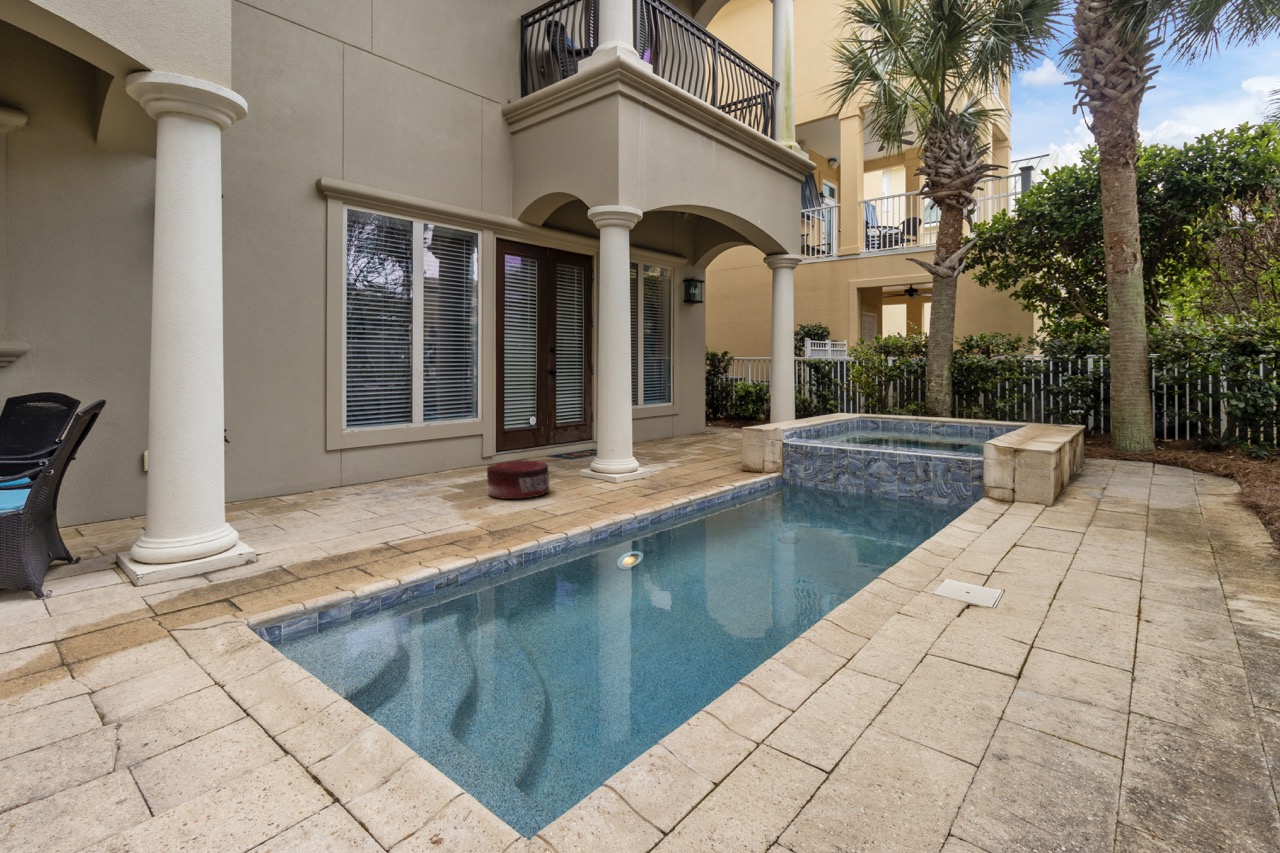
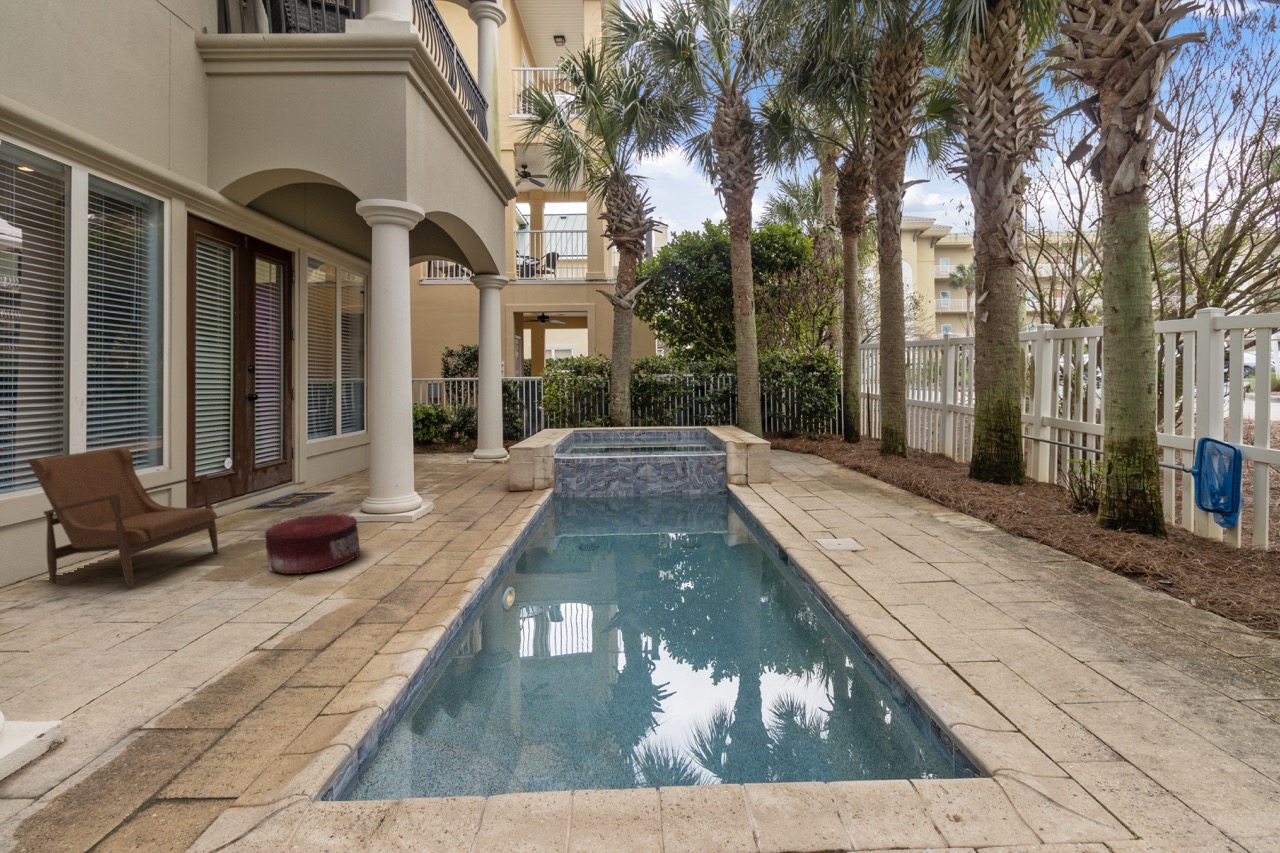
armchair: none [389,402,478,490] -> present [28,447,218,588]

